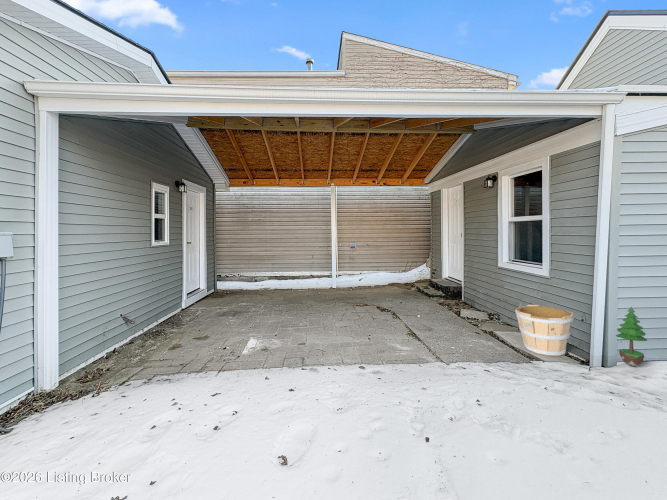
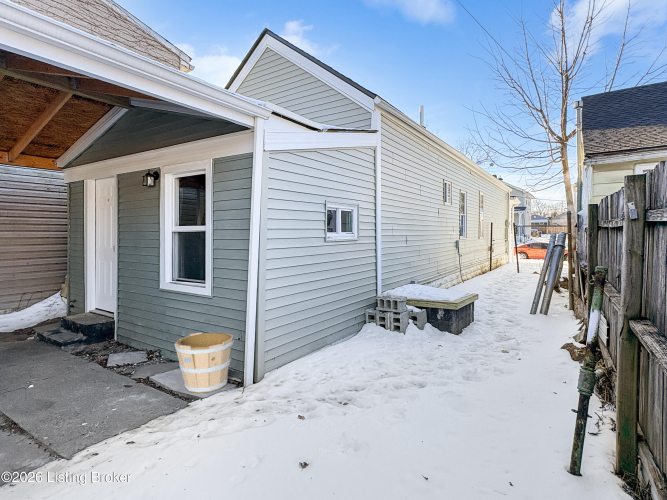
potted tree: present [616,307,647,366] -> none [267,320,288,380]

